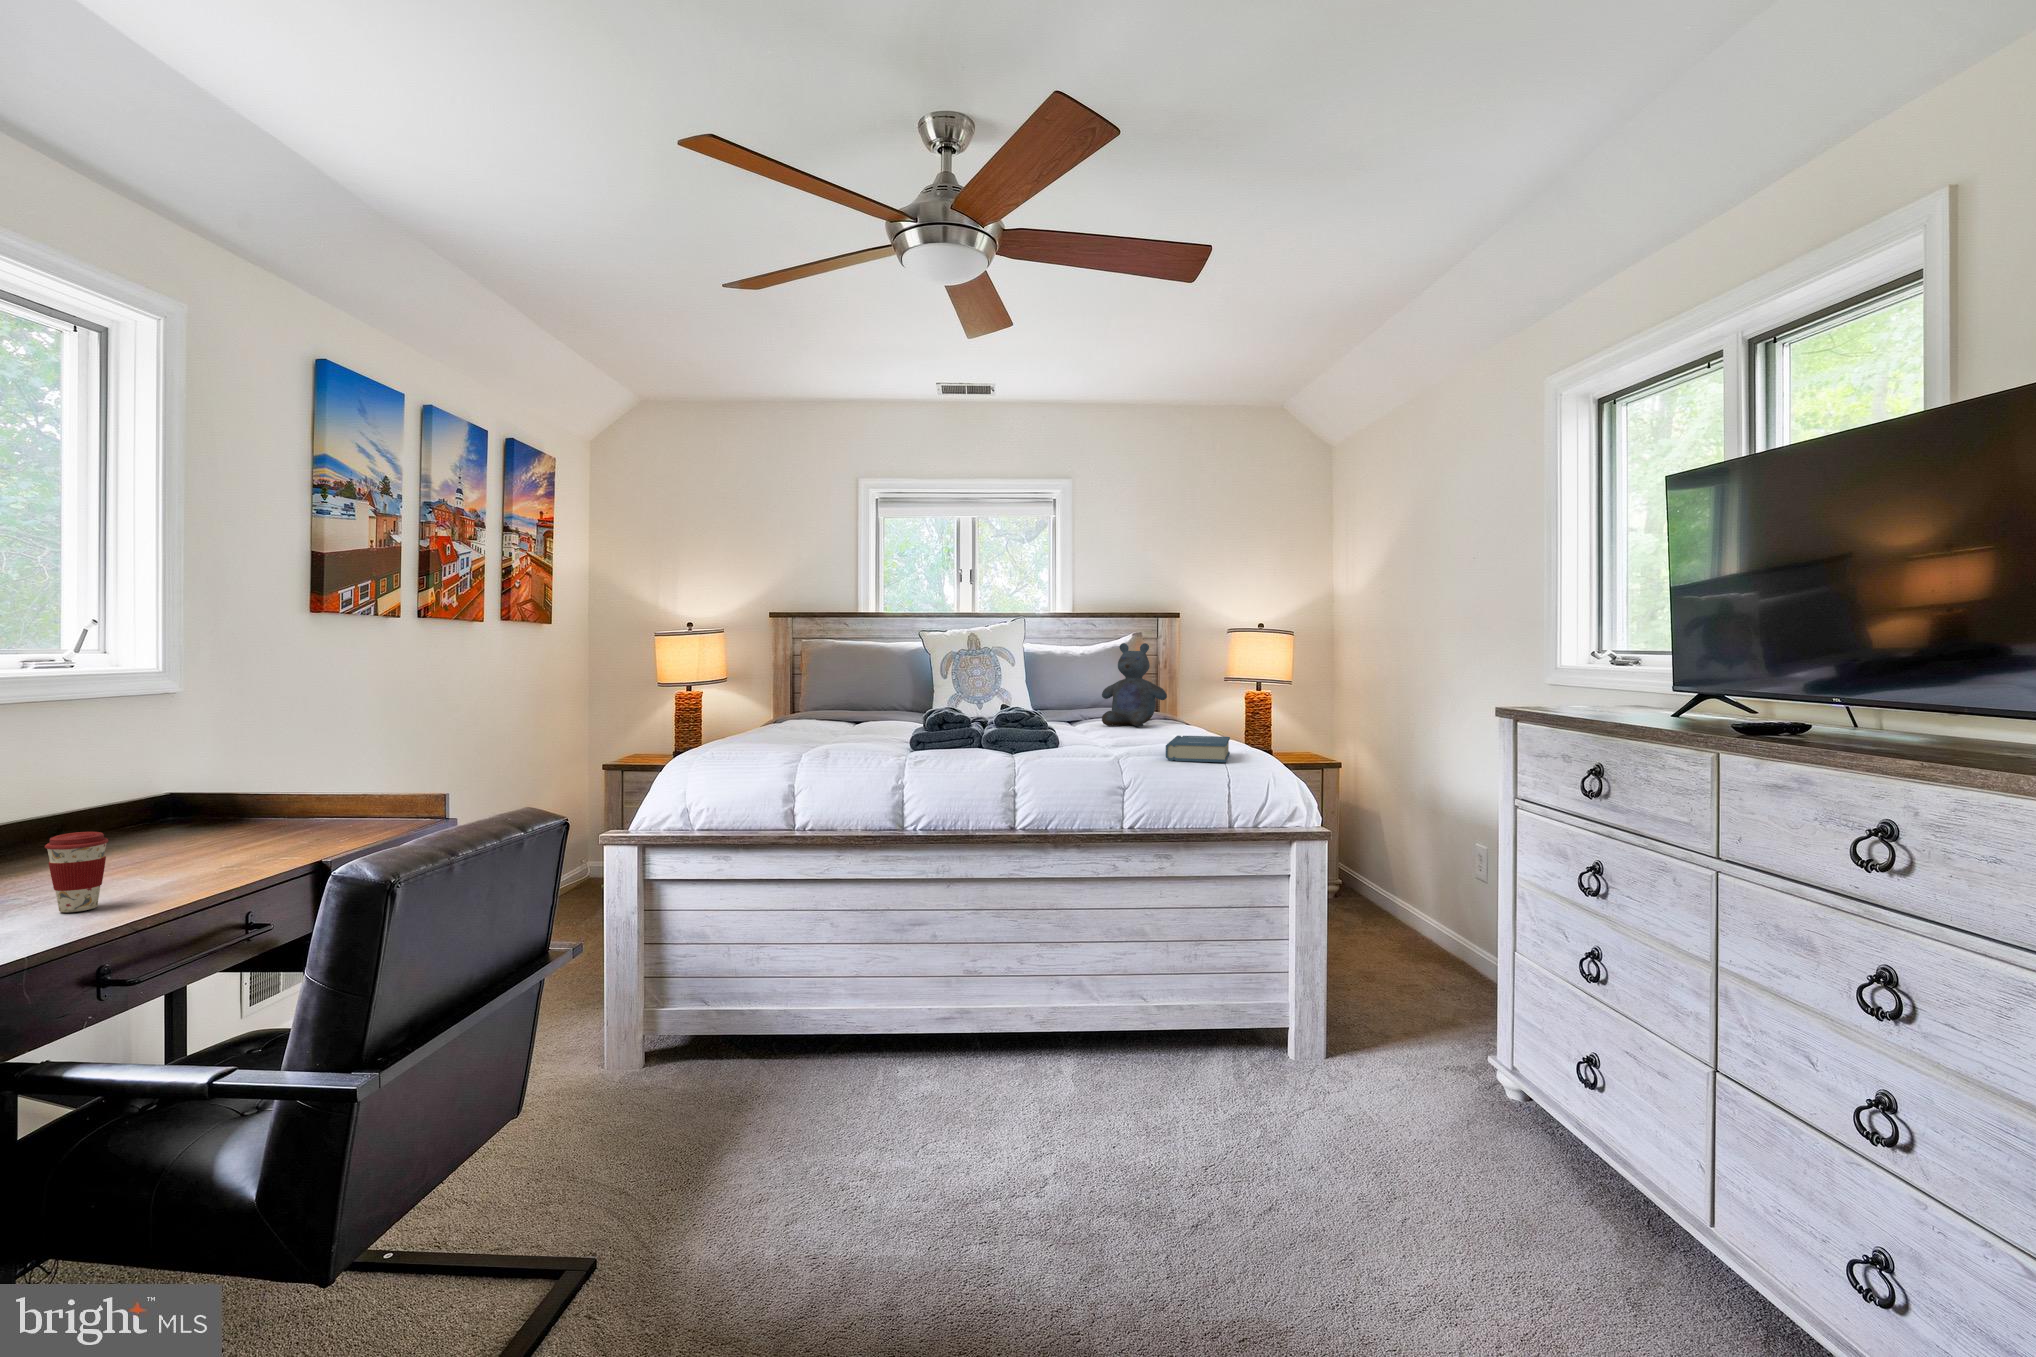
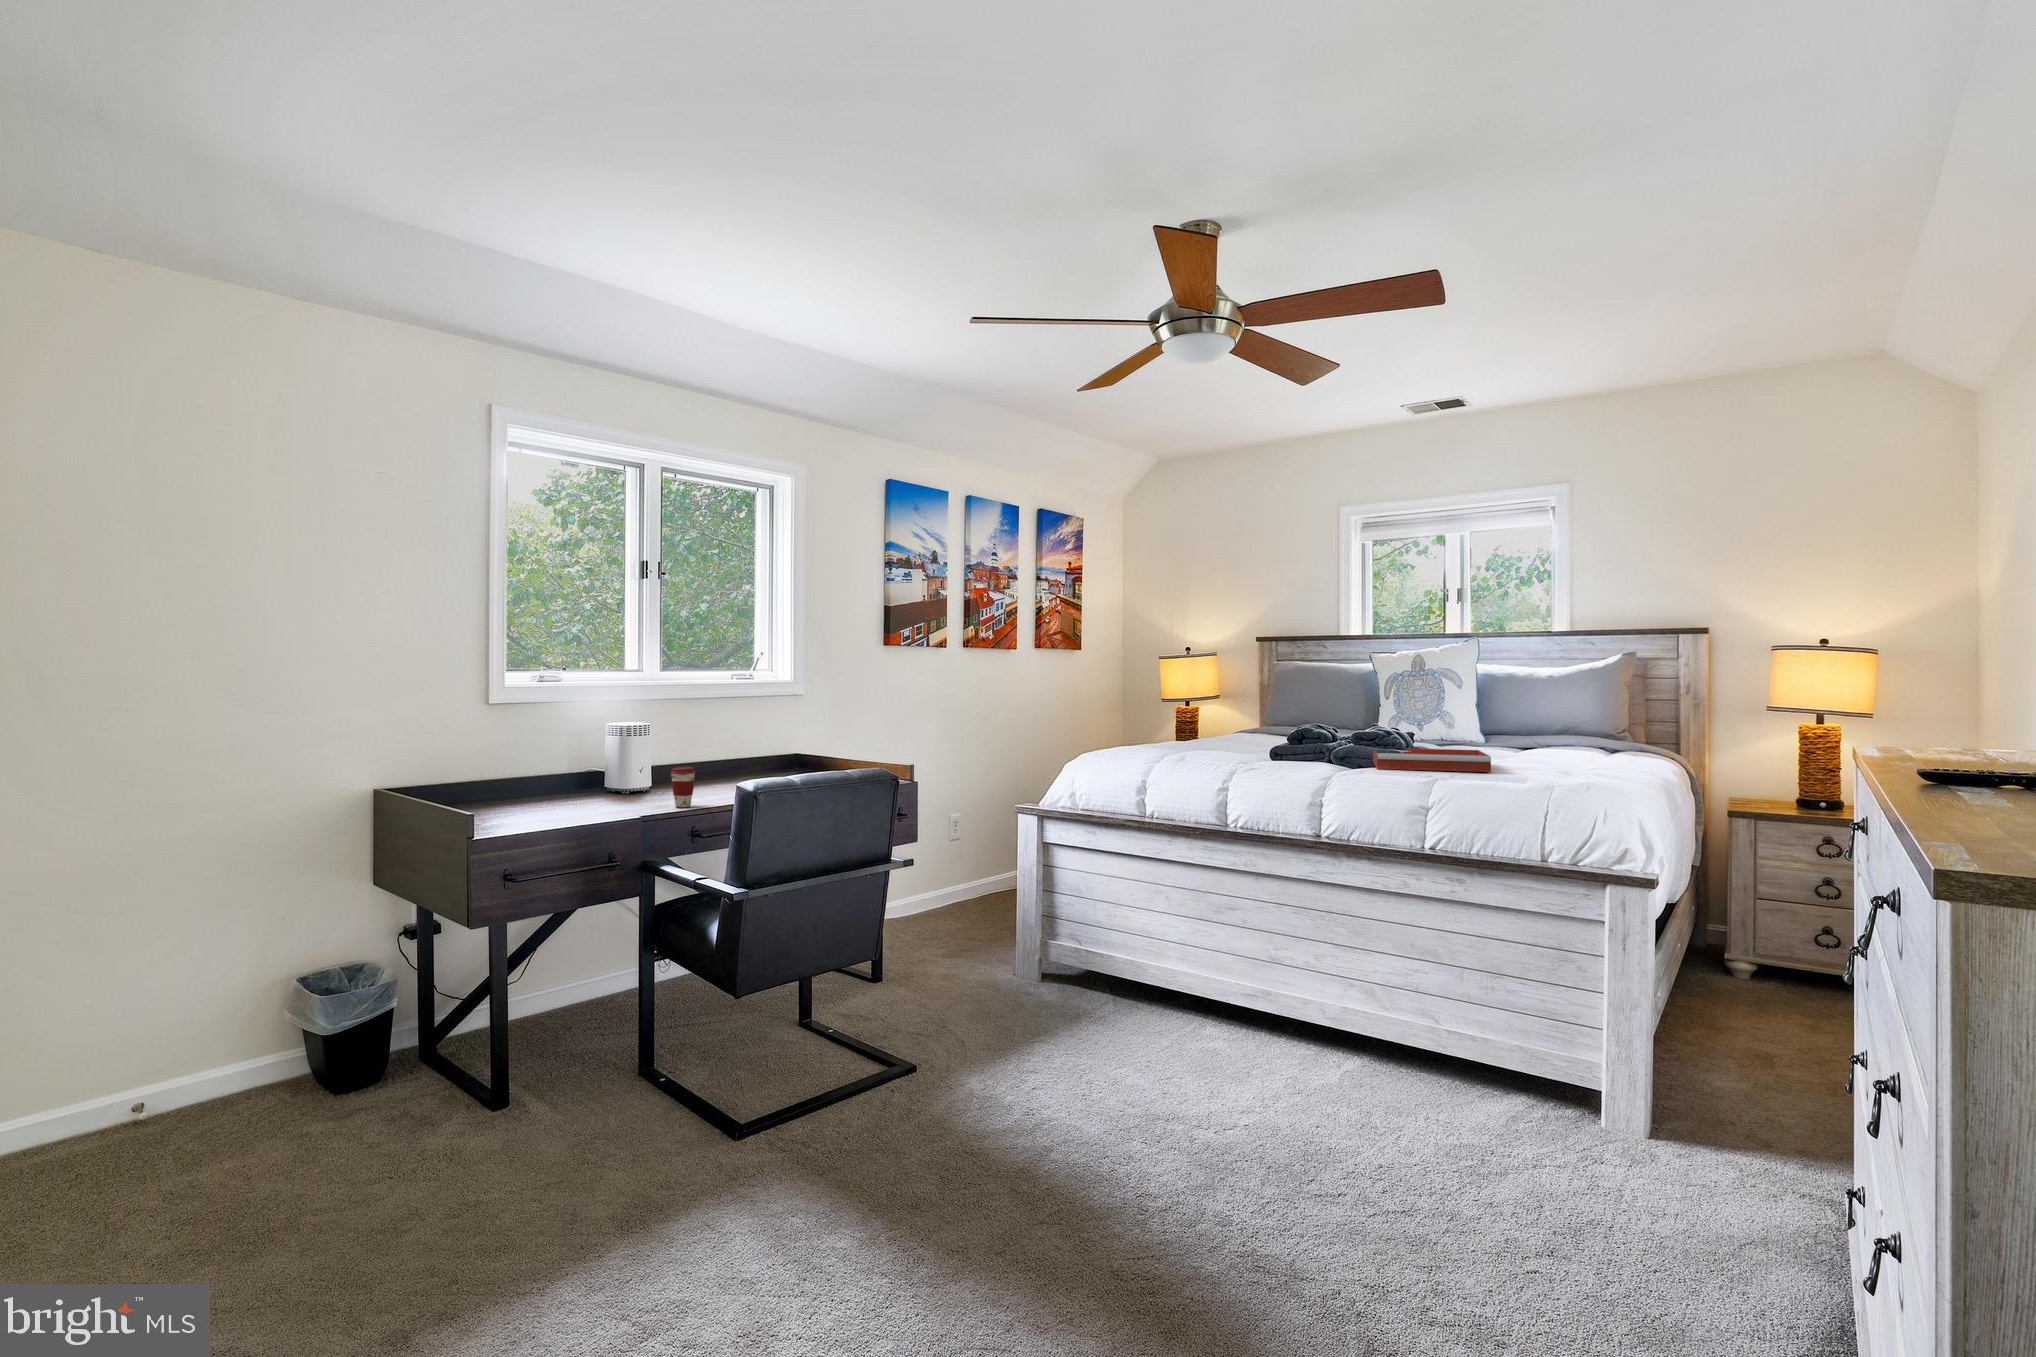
stuffed bear: present [1102,643,1167,727] -> none [1535,663,1620,754]
tray: none [1014,727,1142,752] -> present [1373,748,1491,772]
hardback book: present [1166,736,1230,762] -> none [1479,761,1583,789]

